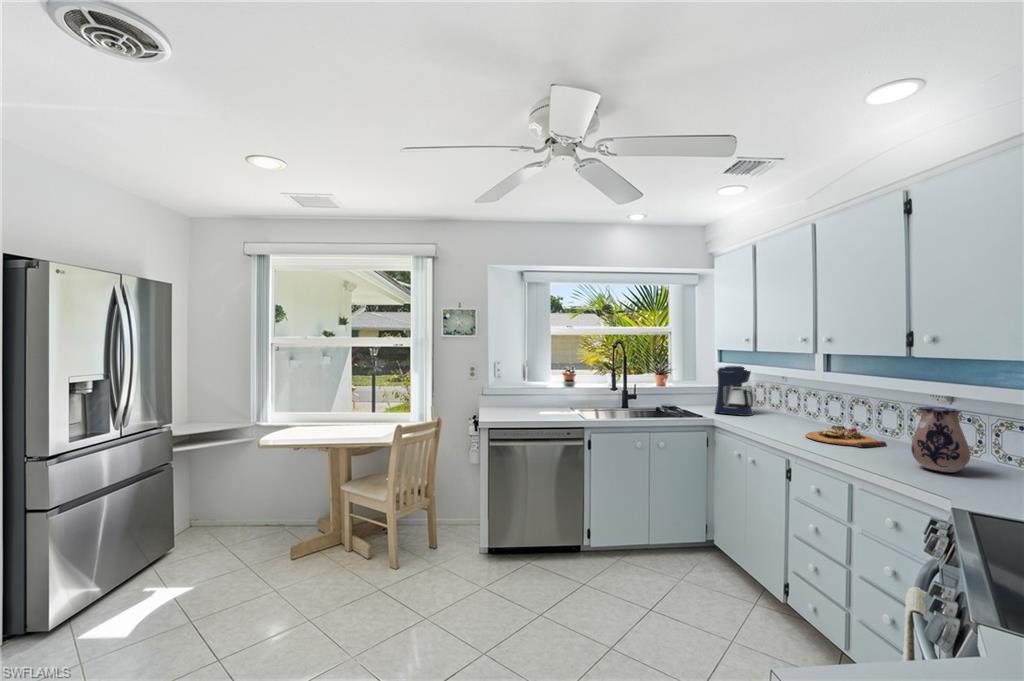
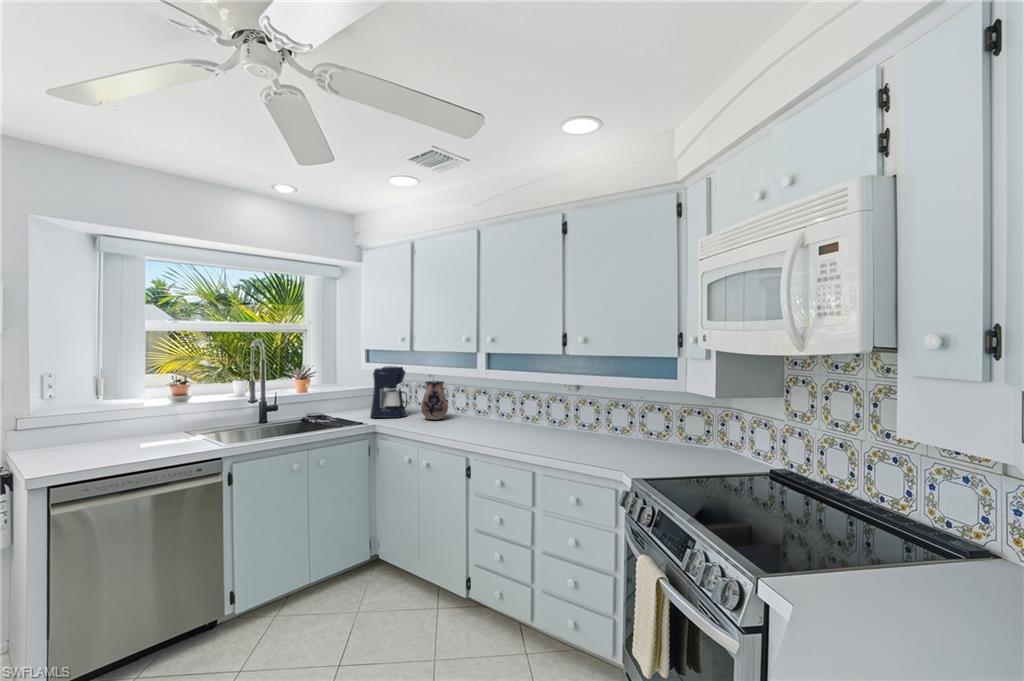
ceramic pitcher: present [911,407,970,472] -> present [421,381,448,420]
cutting board: present [806,426,887,447] -> none [468,417,527,434]

